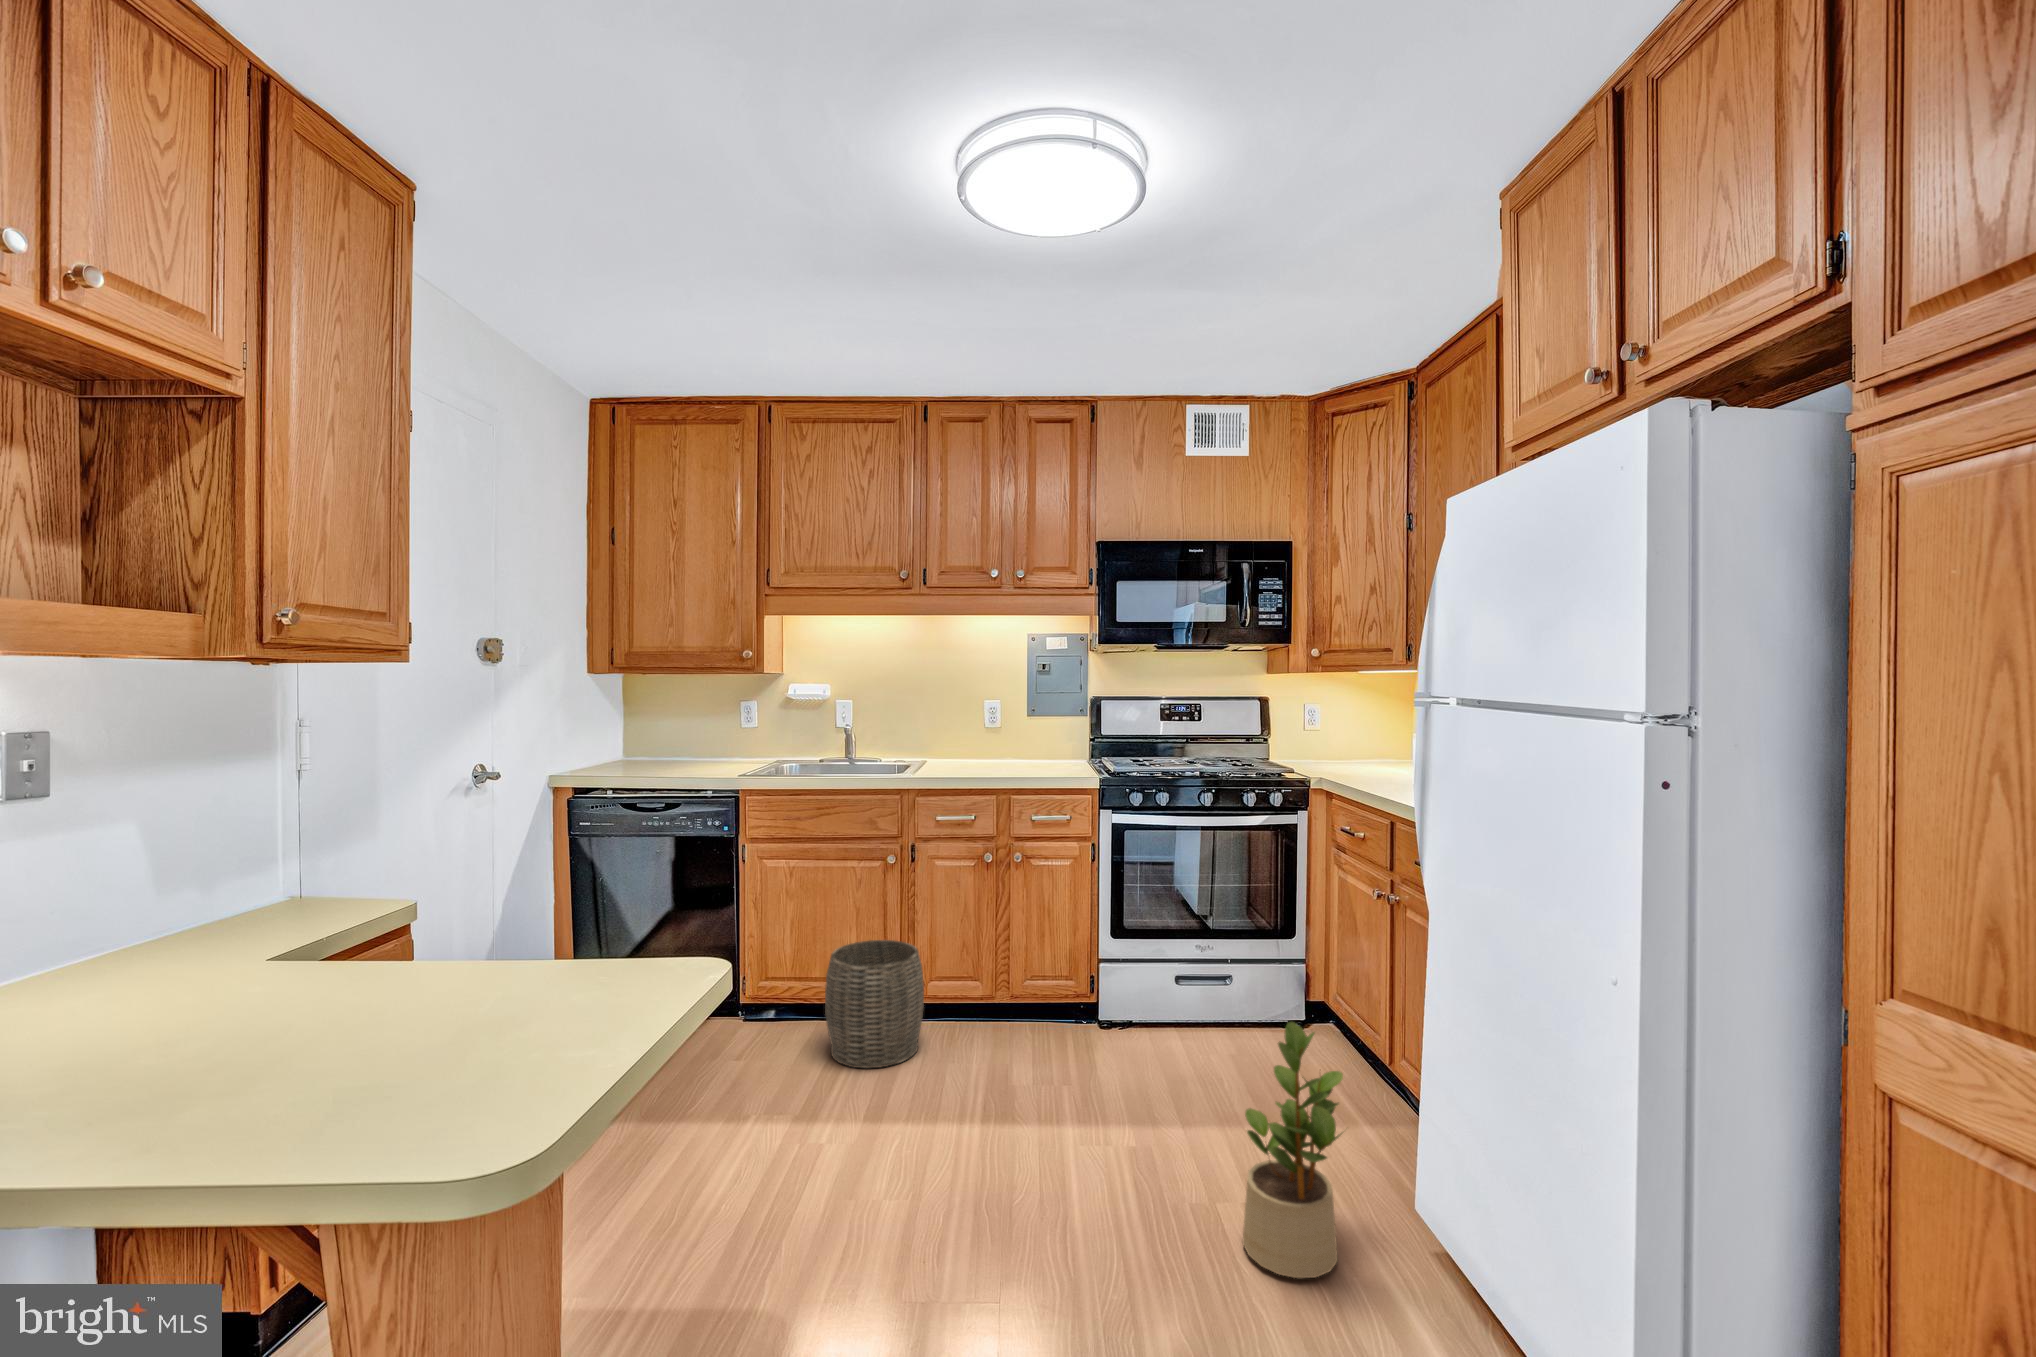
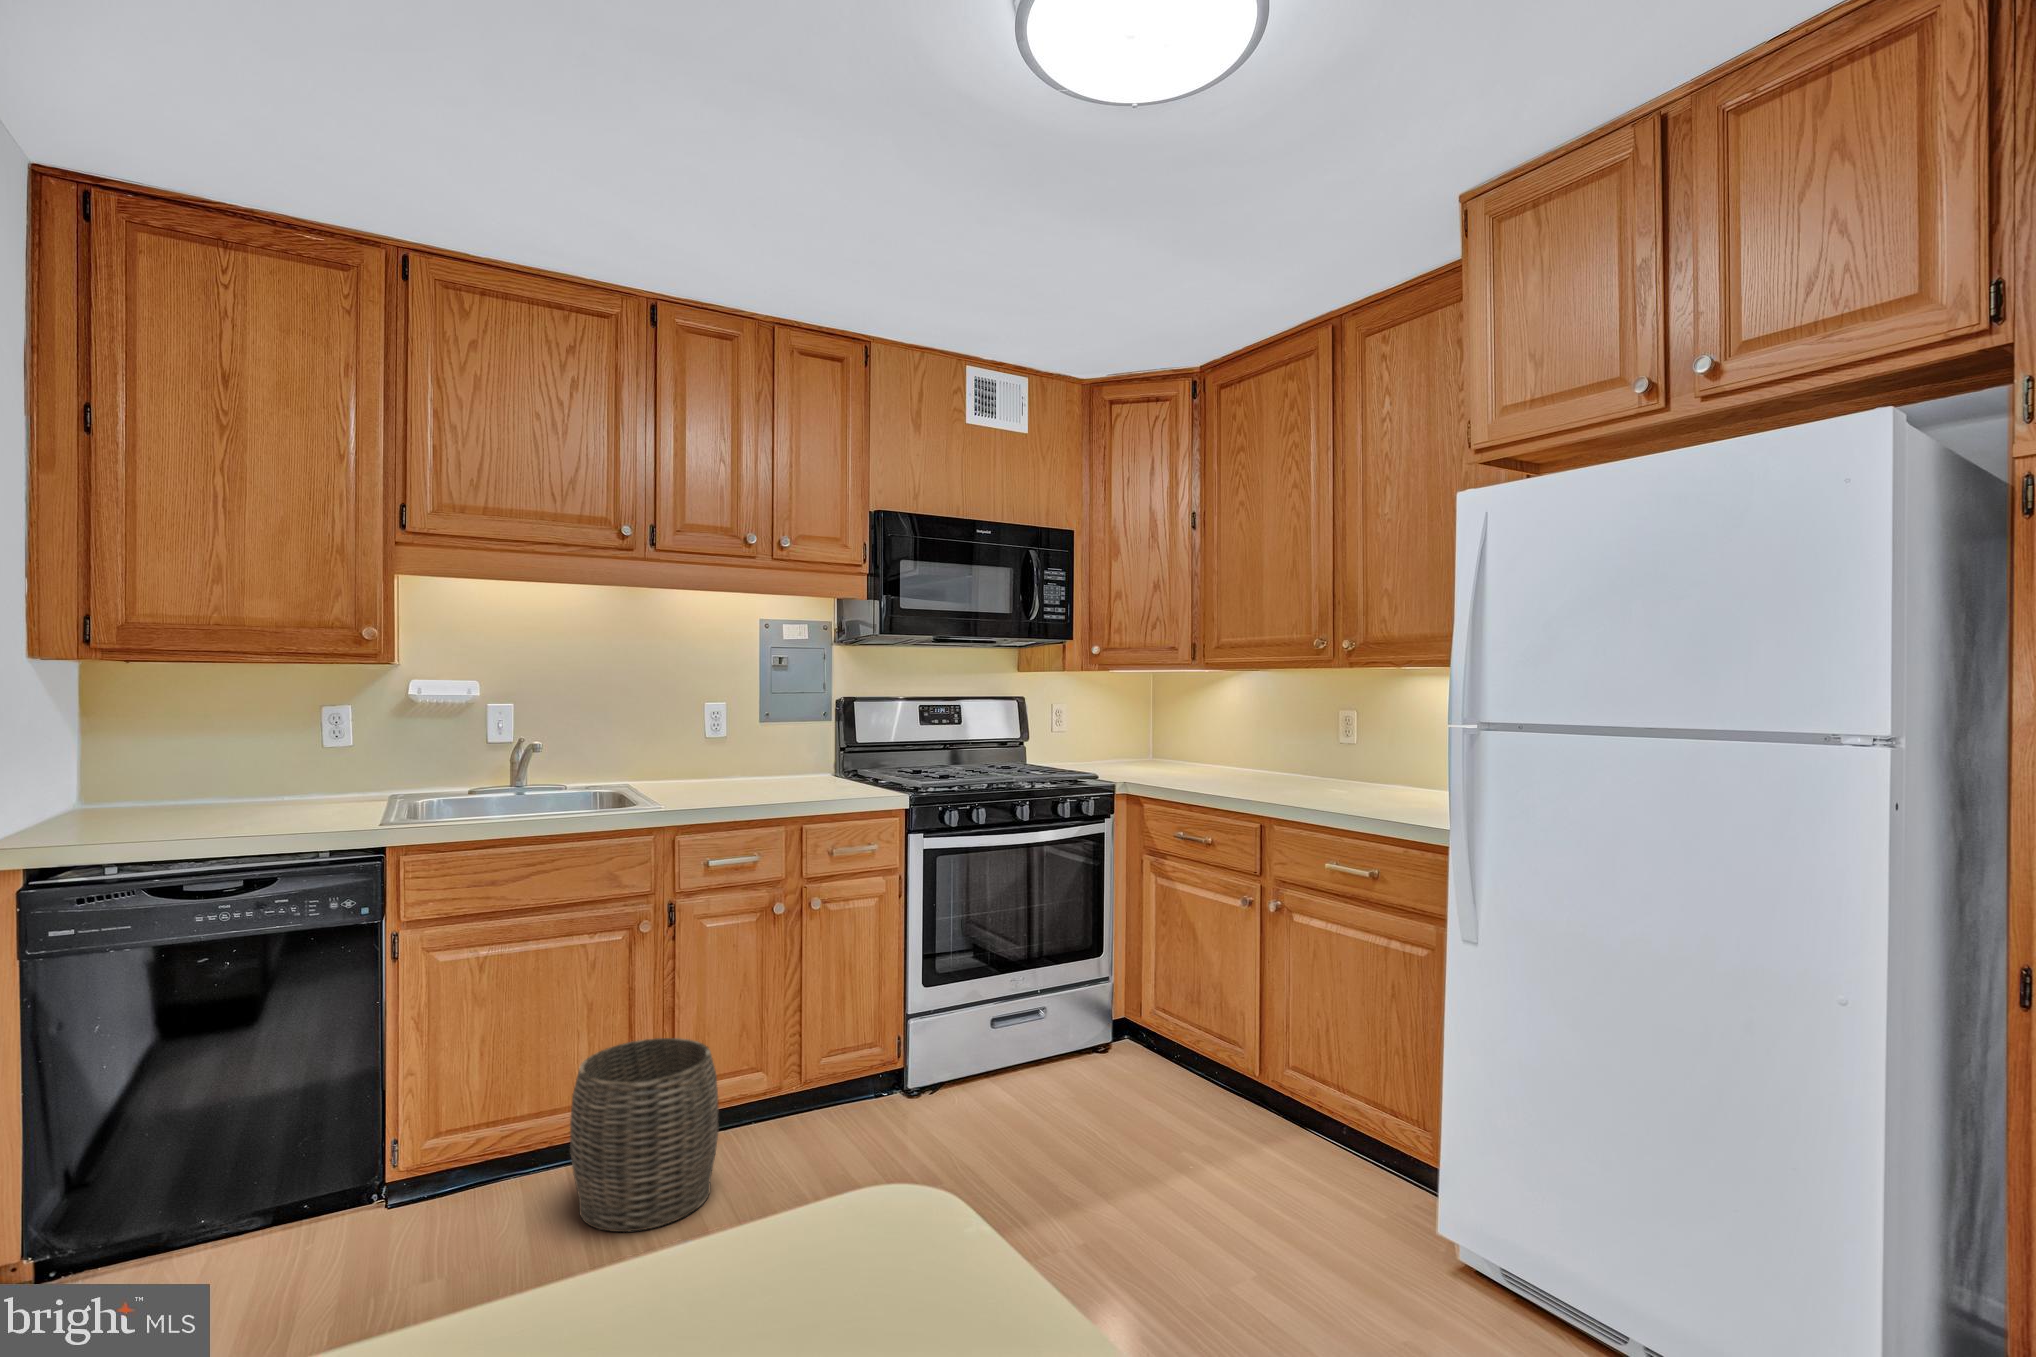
potted plant: present [1243,1022,1343,1278] -> none [1246,1026,1378,1304]

